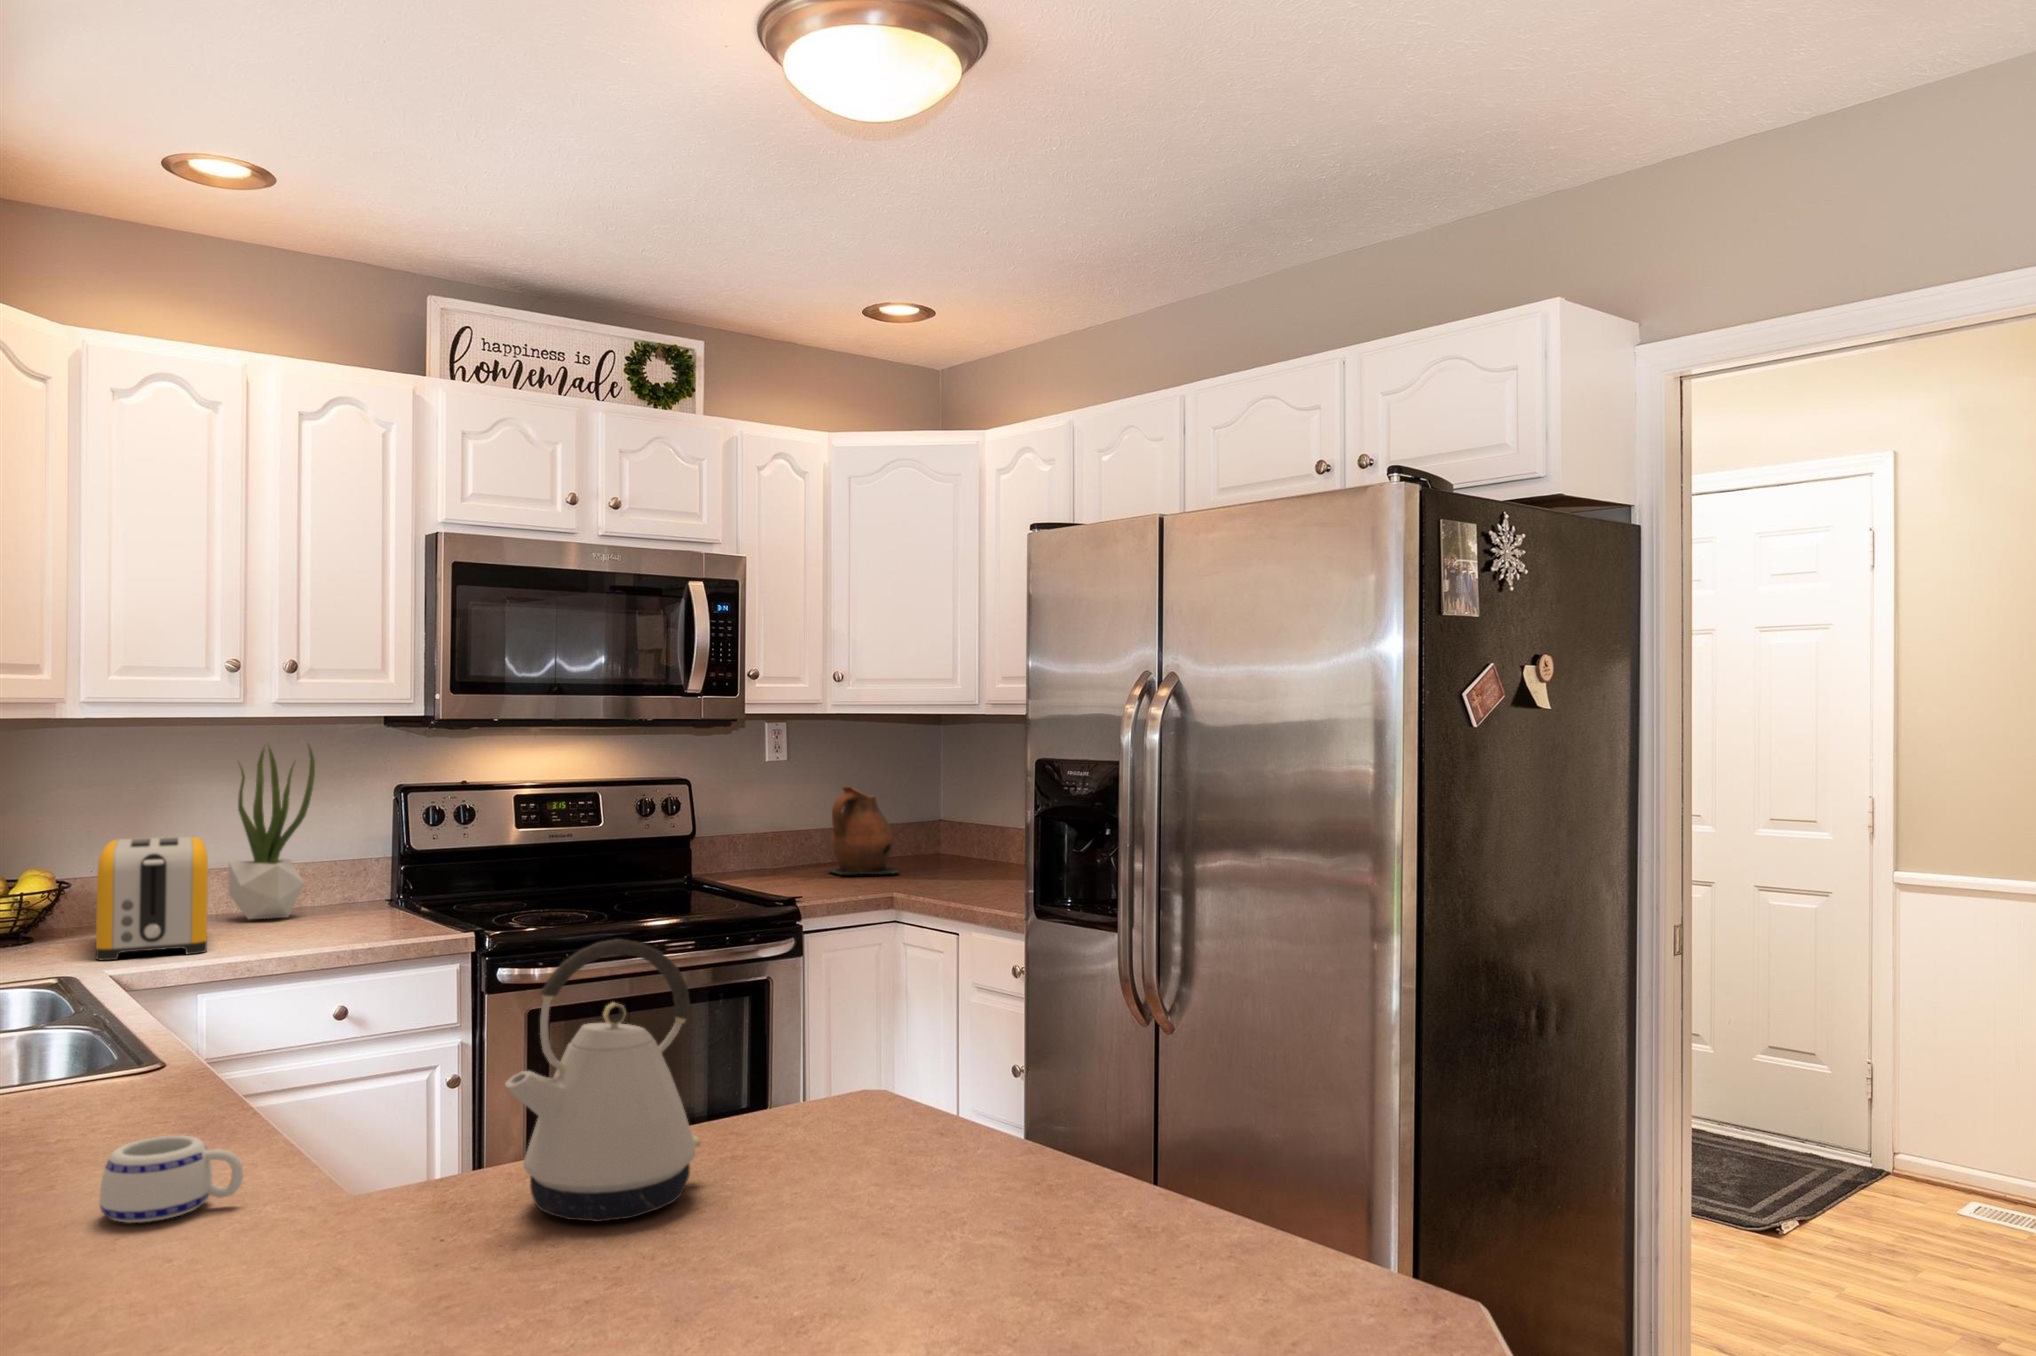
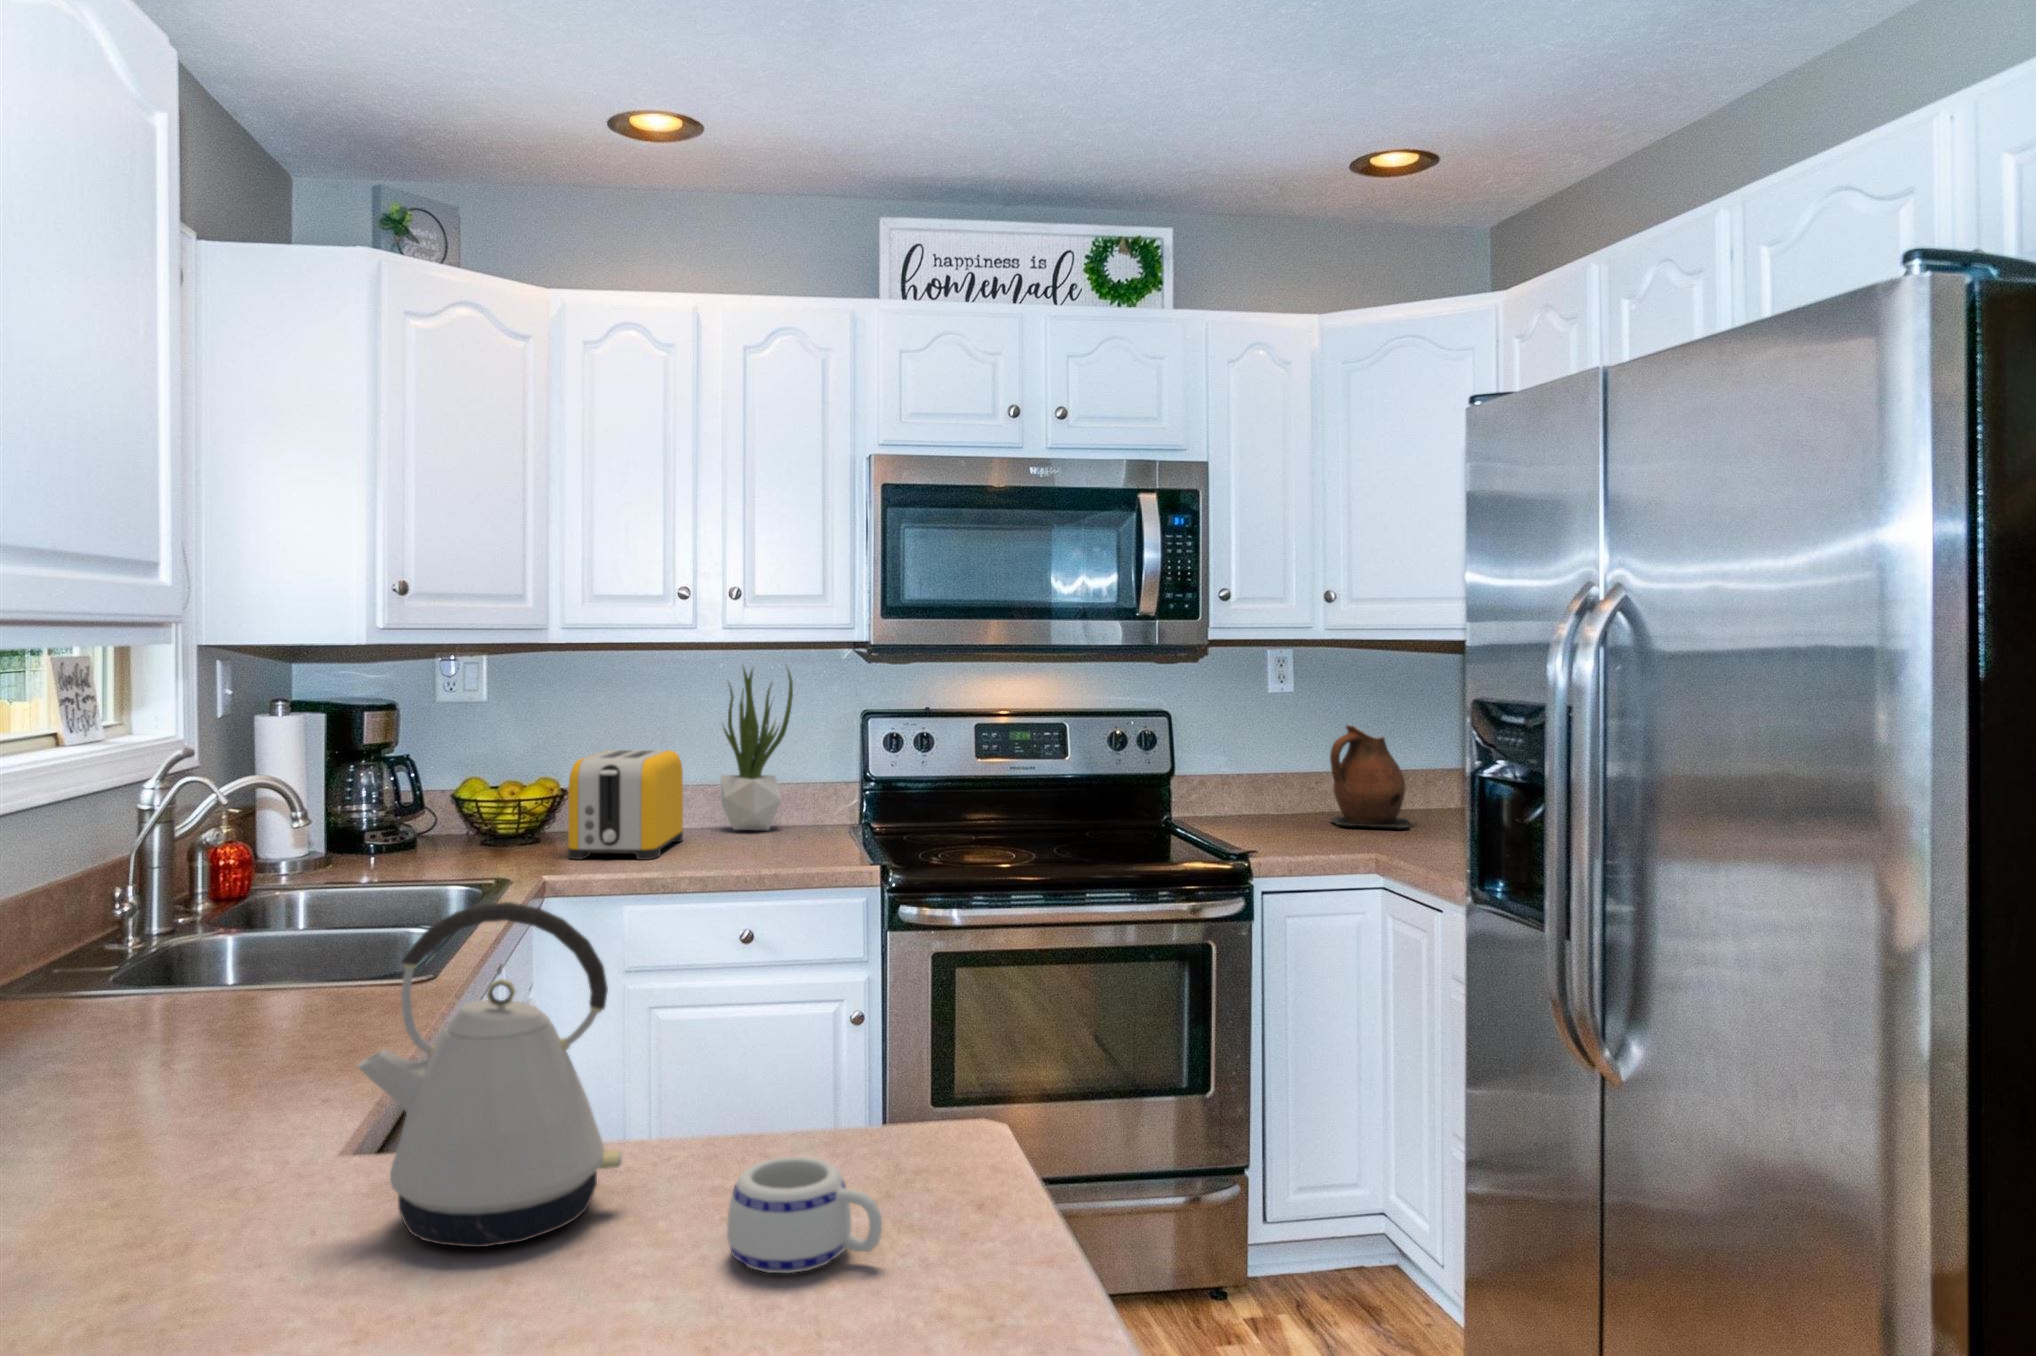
mug: present [99,1135,243,1223] -> present [727,1157,882,1273]

